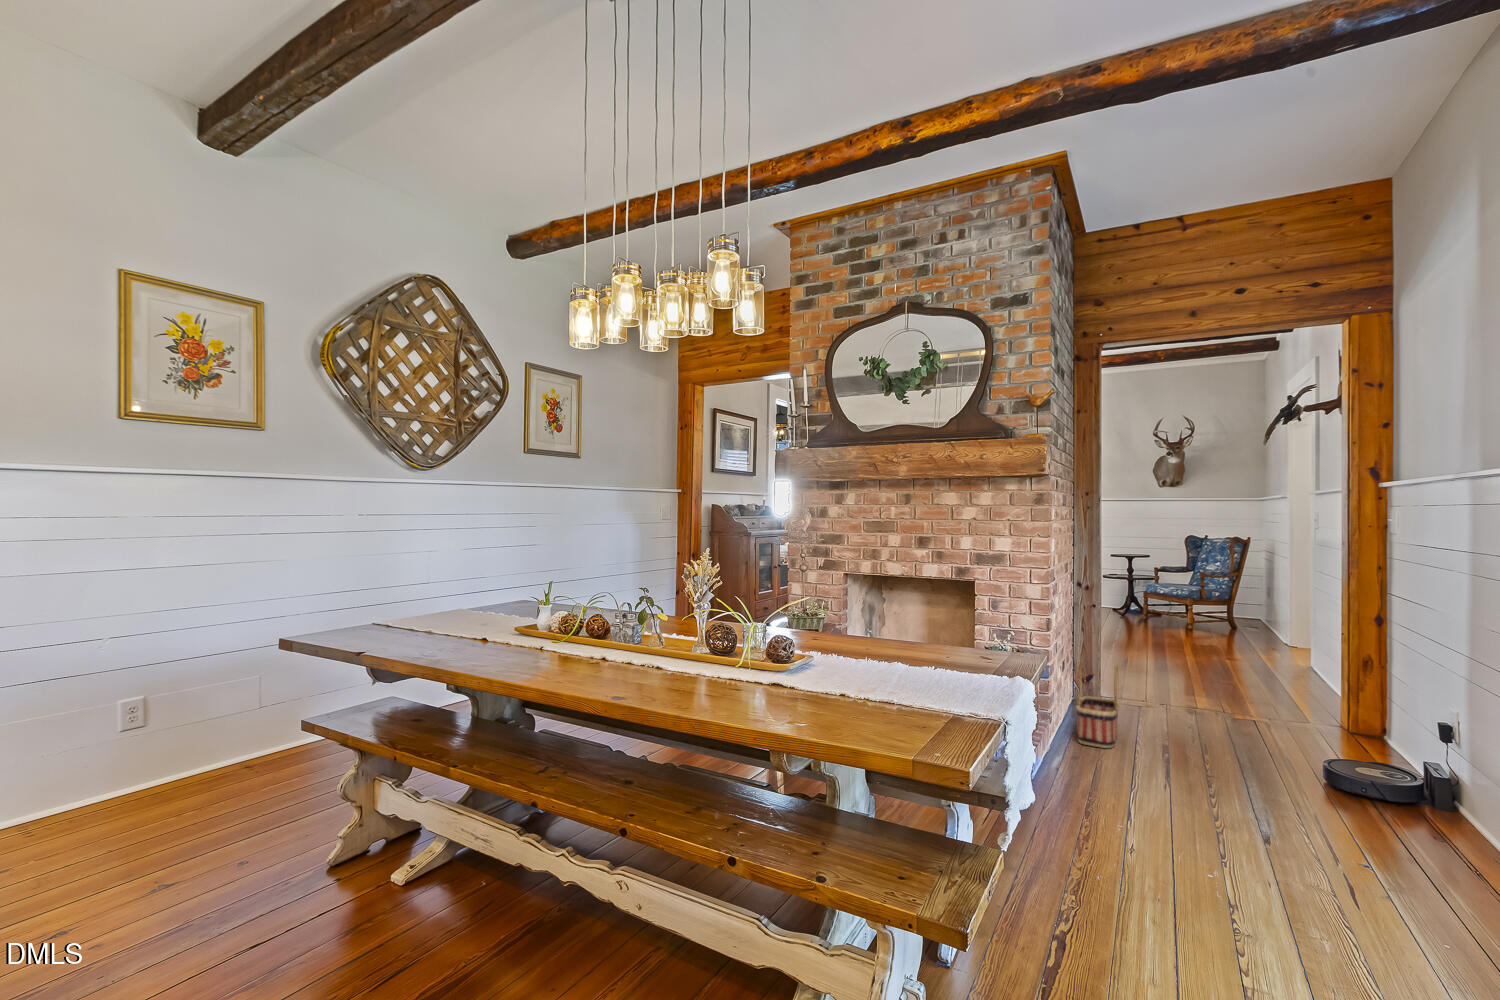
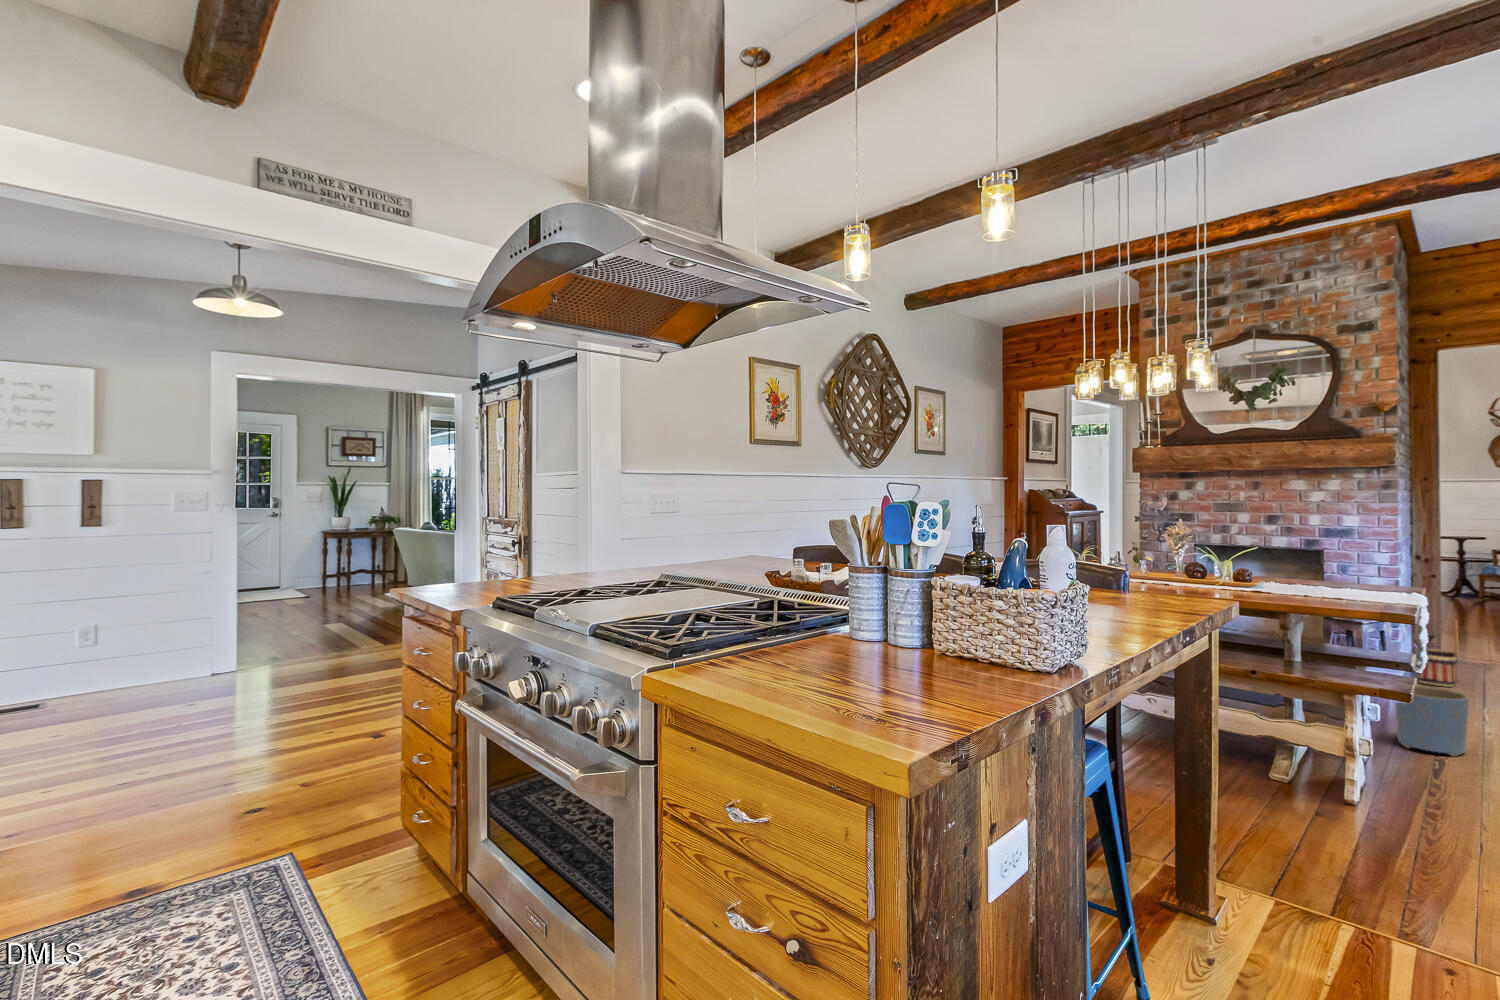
planter: none [1029,790,1119,912] -> present [1395,685,1469,756]

